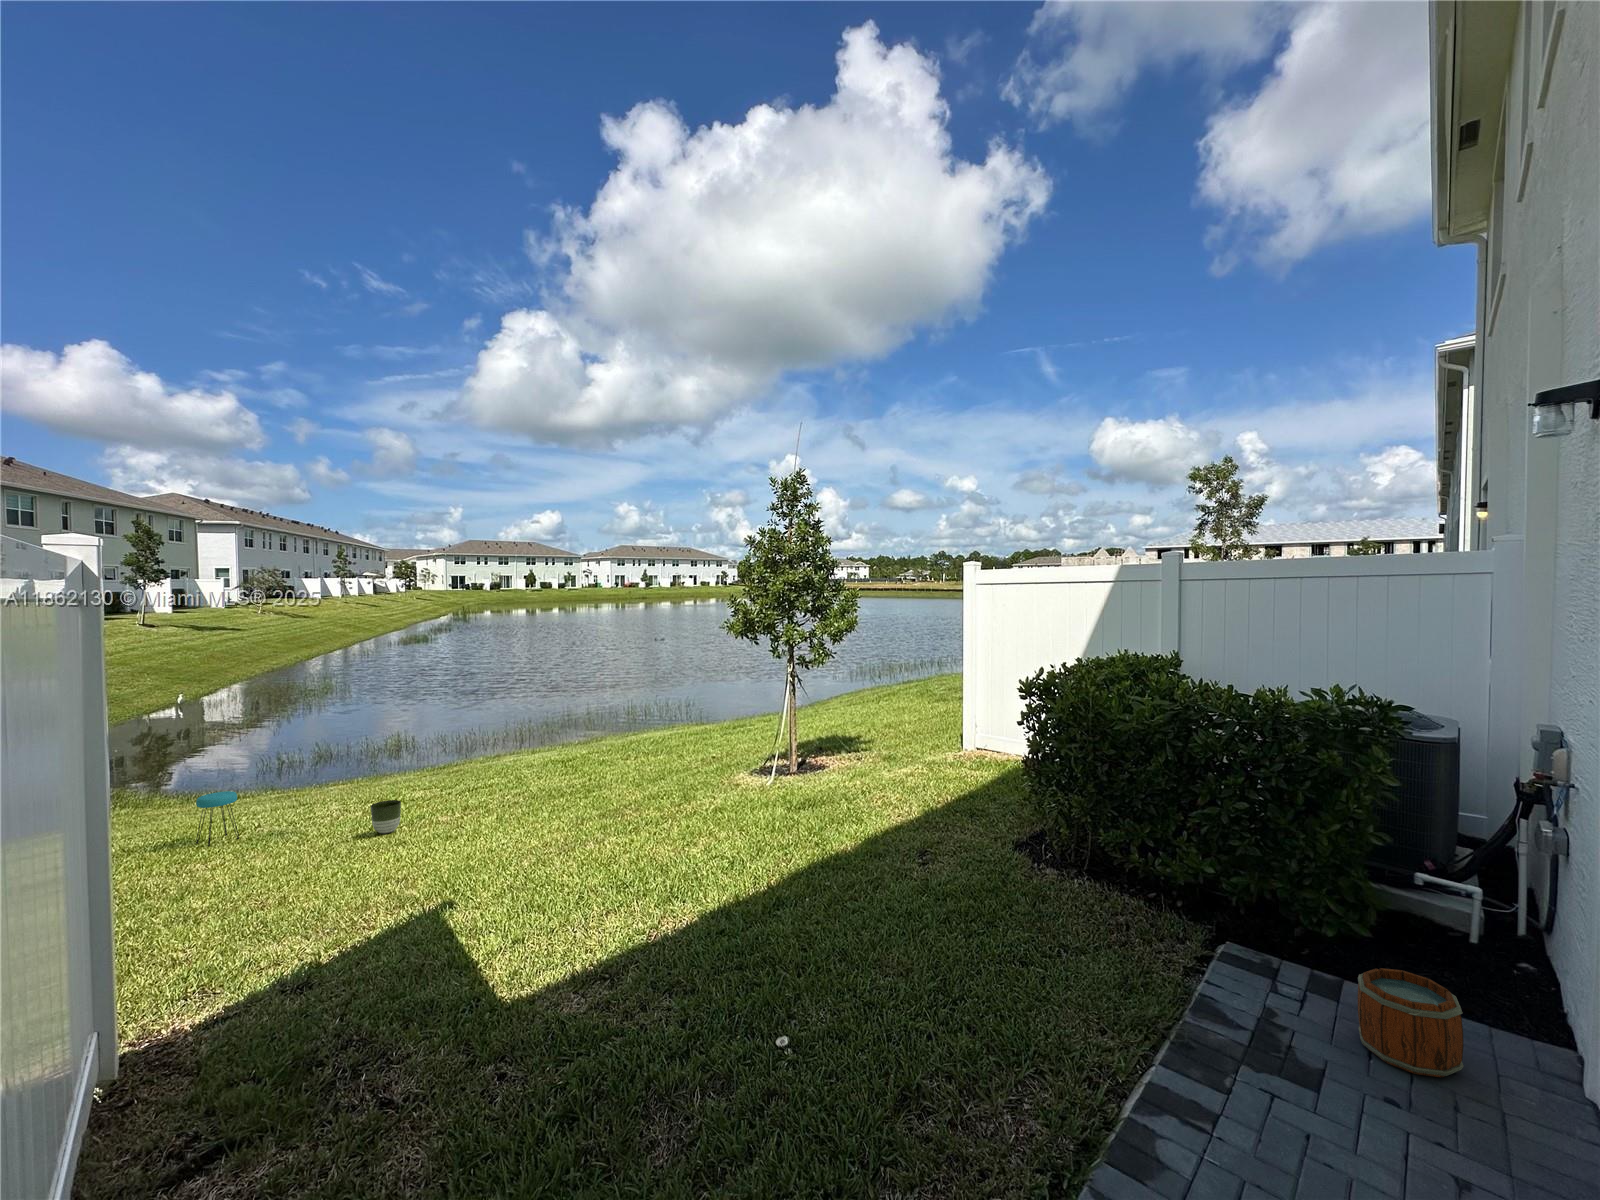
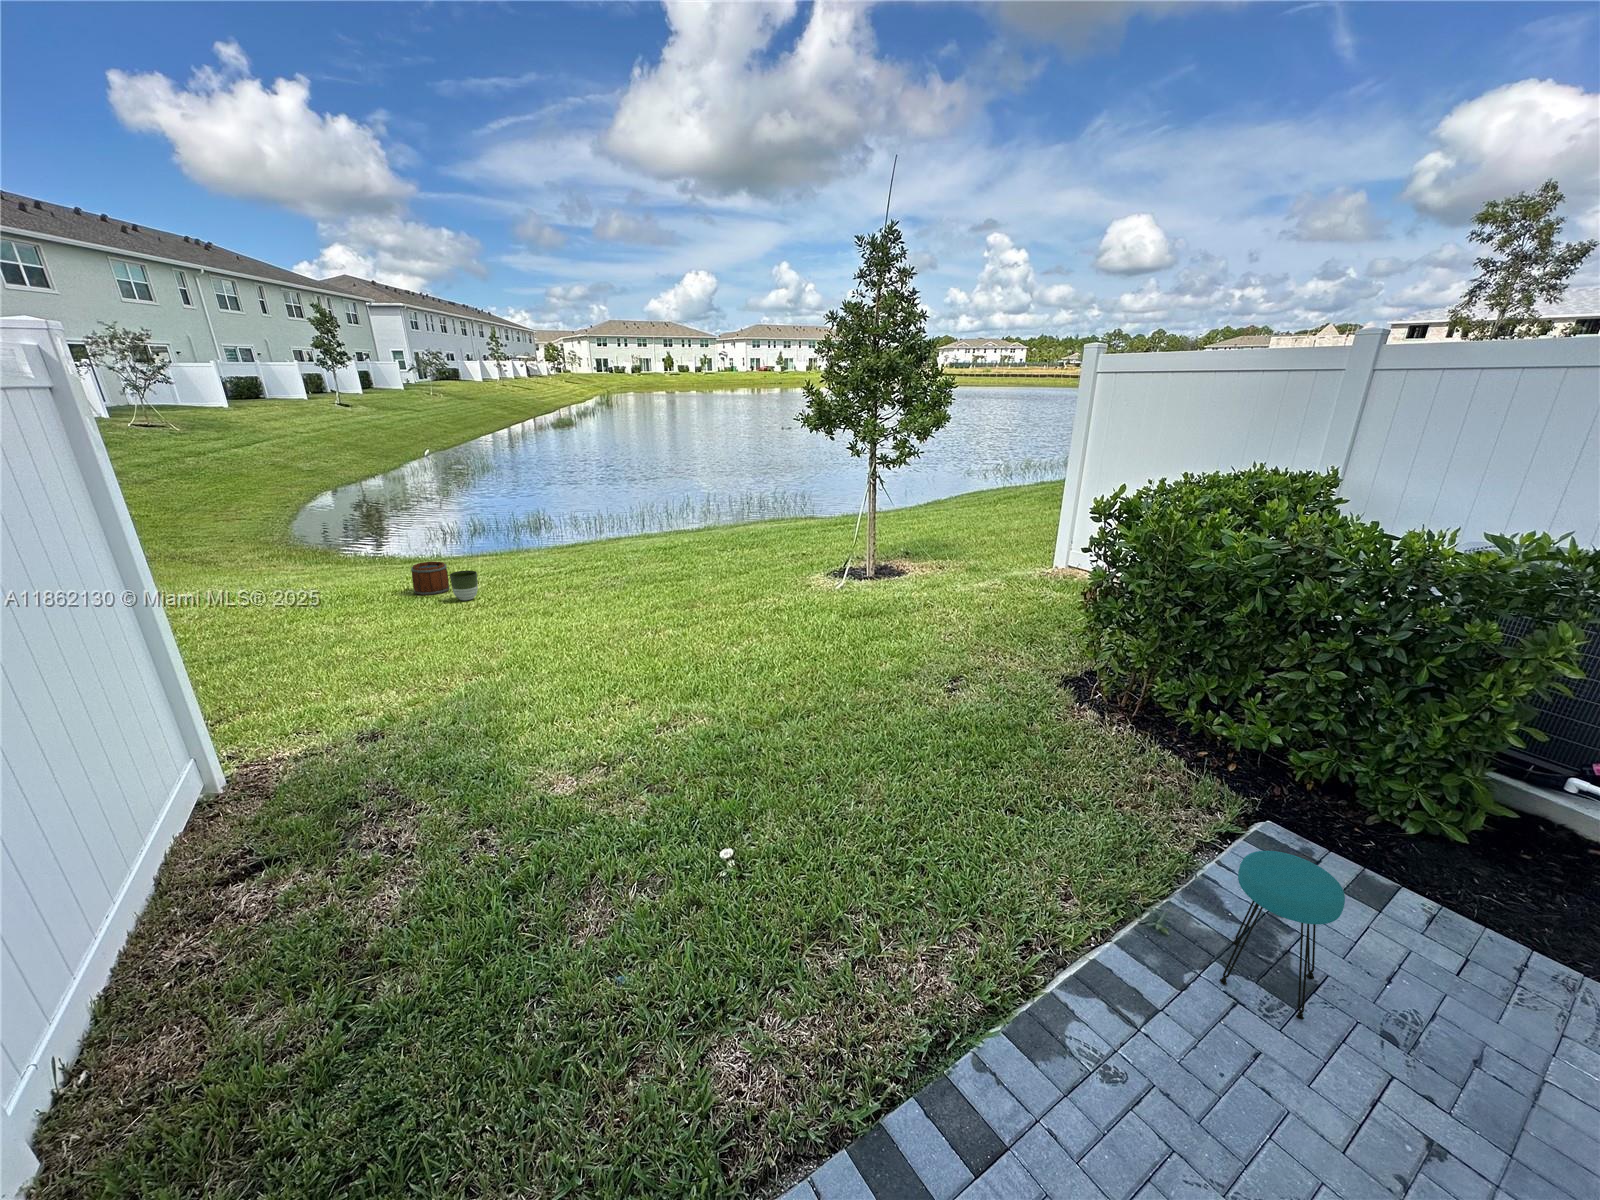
stool: present [196,791,239,846] -> present [1220,851,1345,1020]
bucket: present [1358,968,1464,1077] -> present [411,561,449,595]

